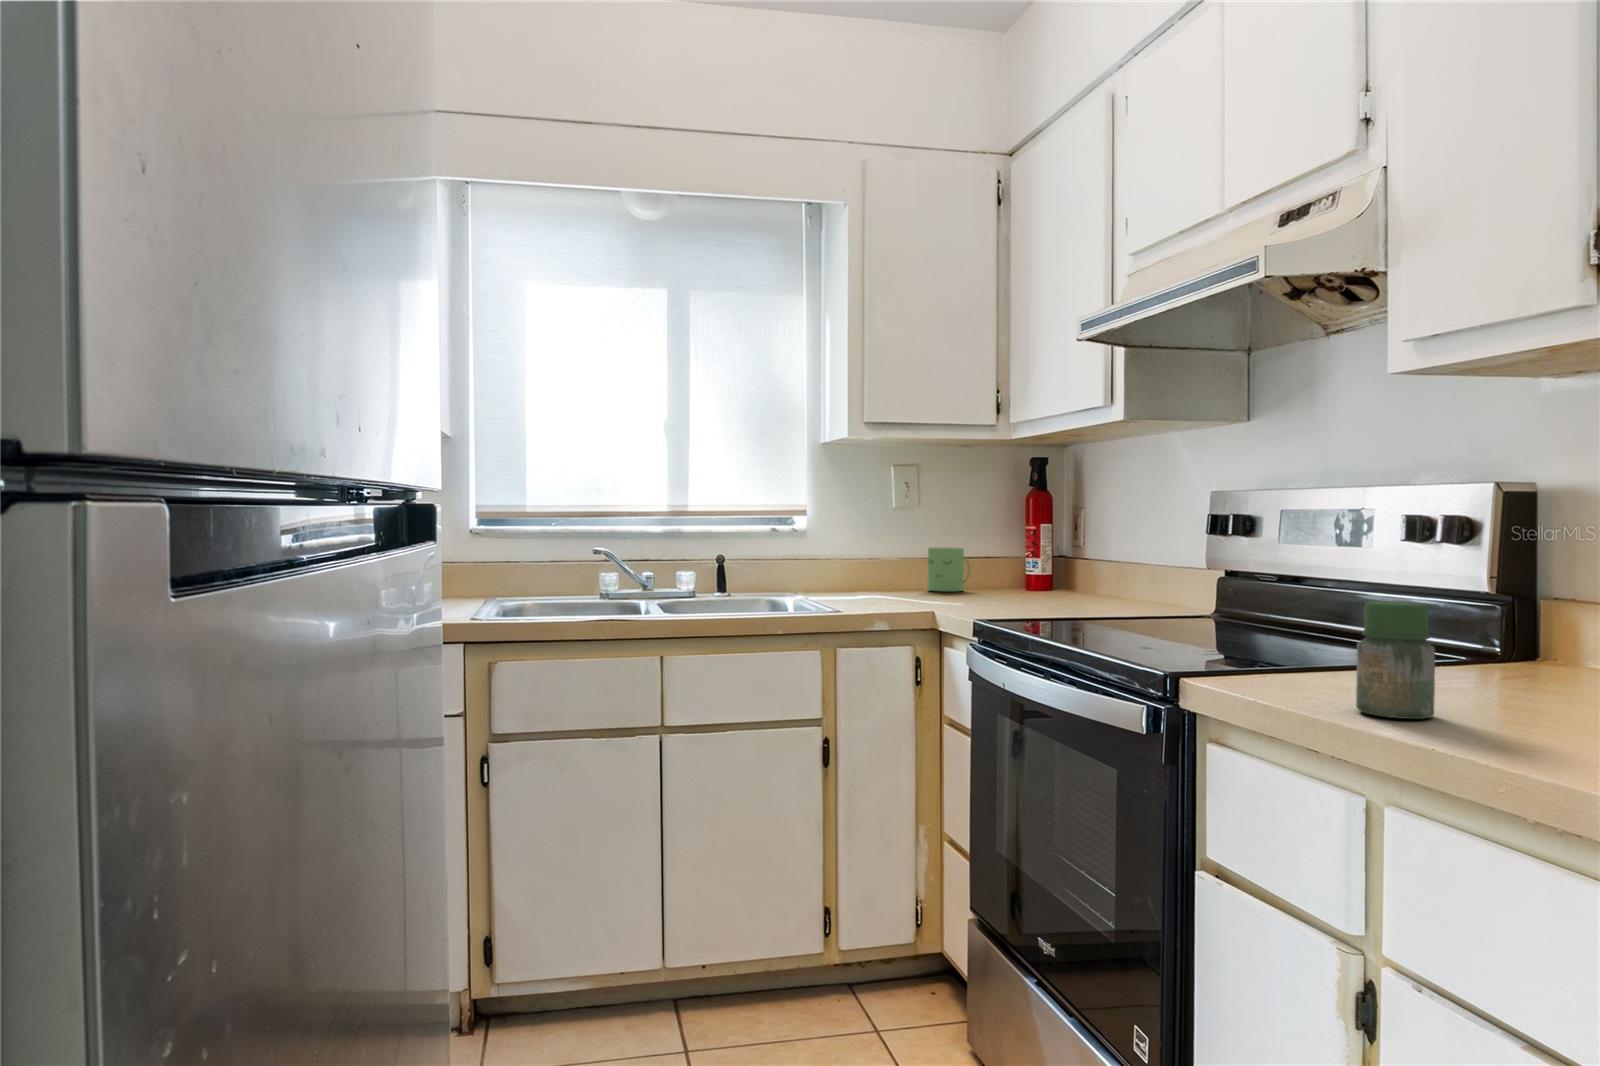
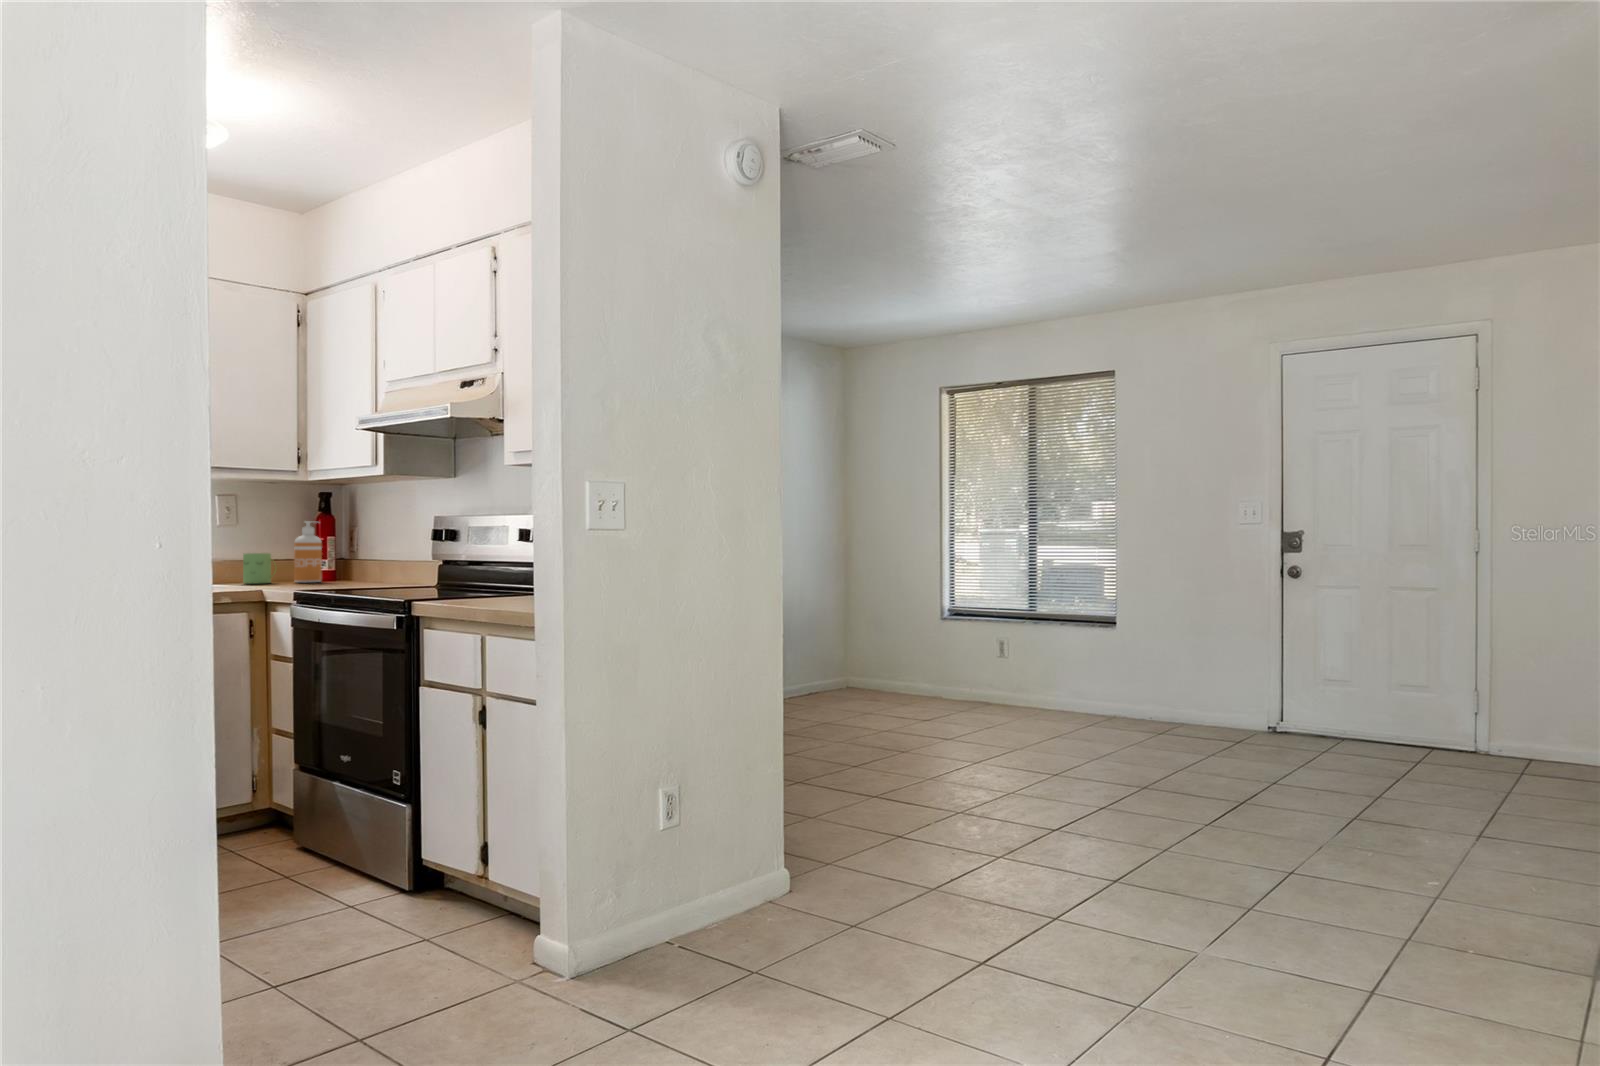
soap dispenser: none [993,501,1031,593] -> present [294,521,322,582]
jar: present [1356,601,1435,719] -> none [478,562,504,604]

